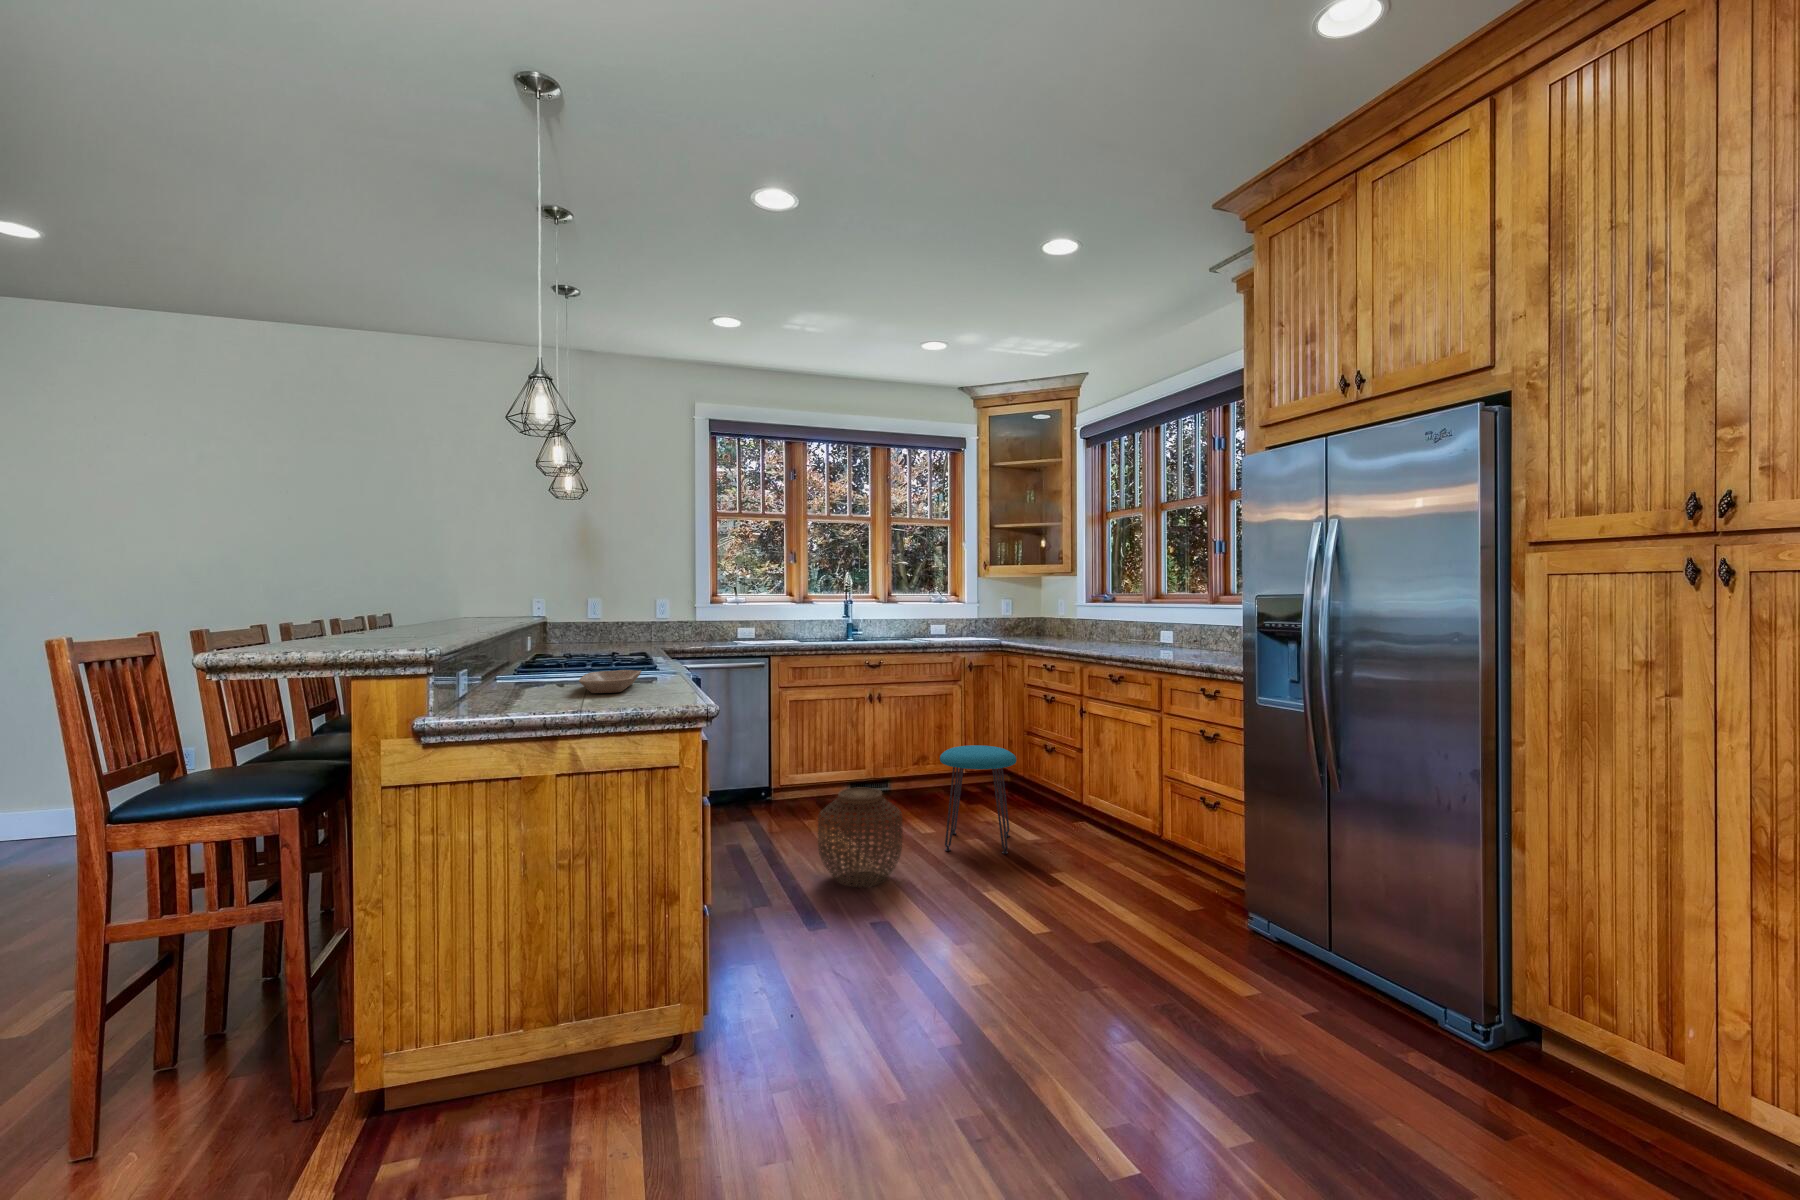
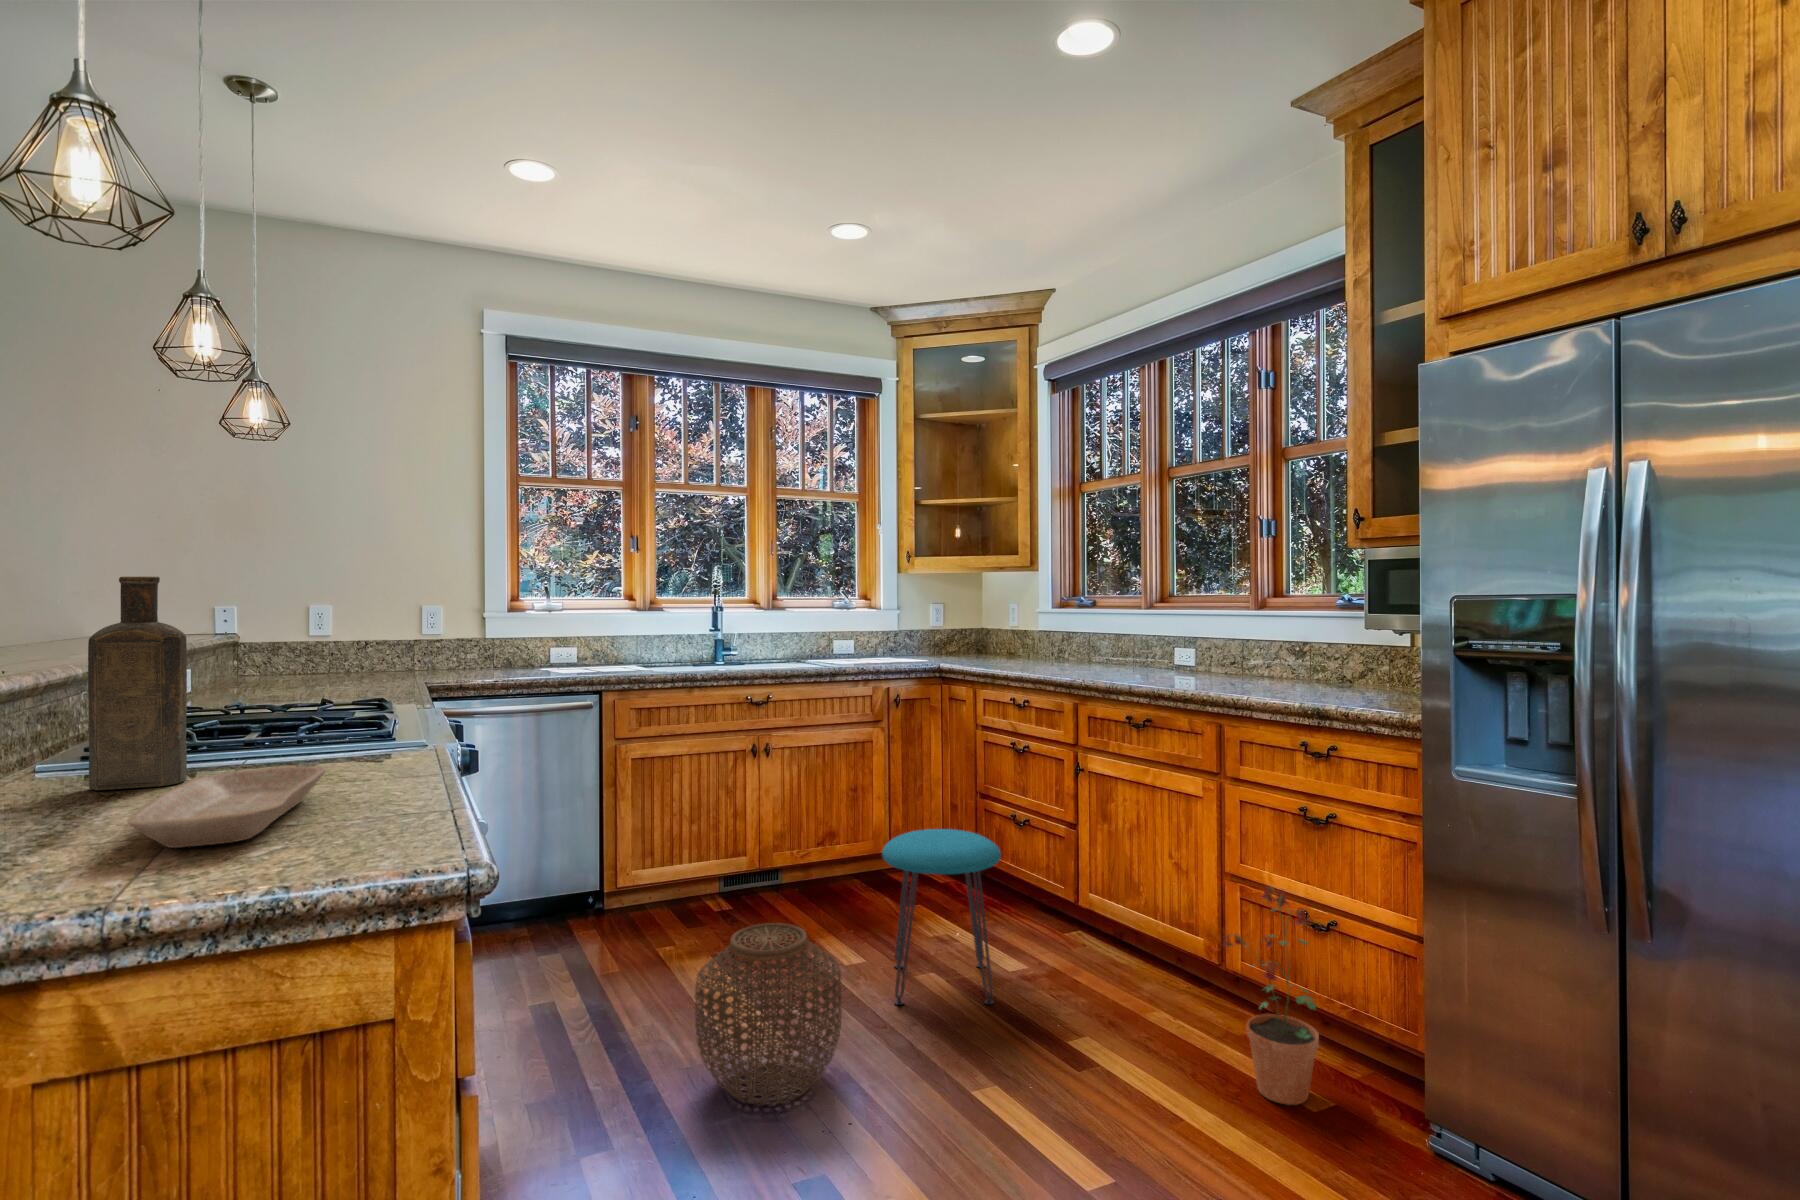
bottle: none [537,585,578,680] -> present [88,576,187,790]
potted plant: none [1137,775,1193,907] -> present [1224,886,1319,1105]

